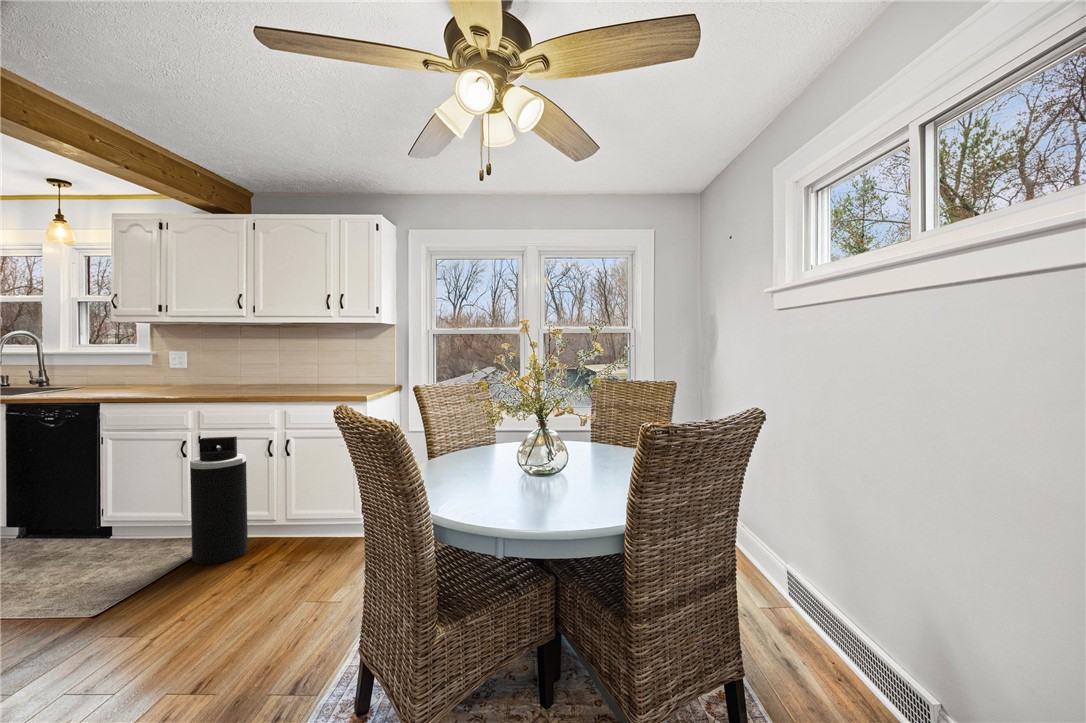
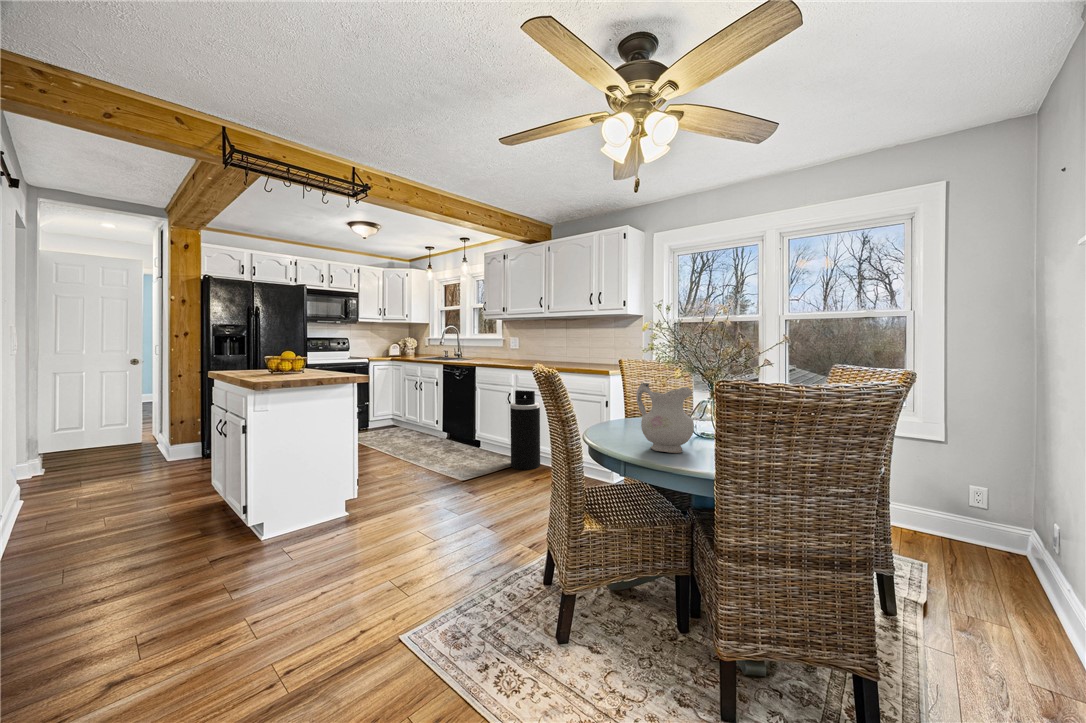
ceramic pitcher: none [495,425,567,510] -> present [636,383,694,453]

